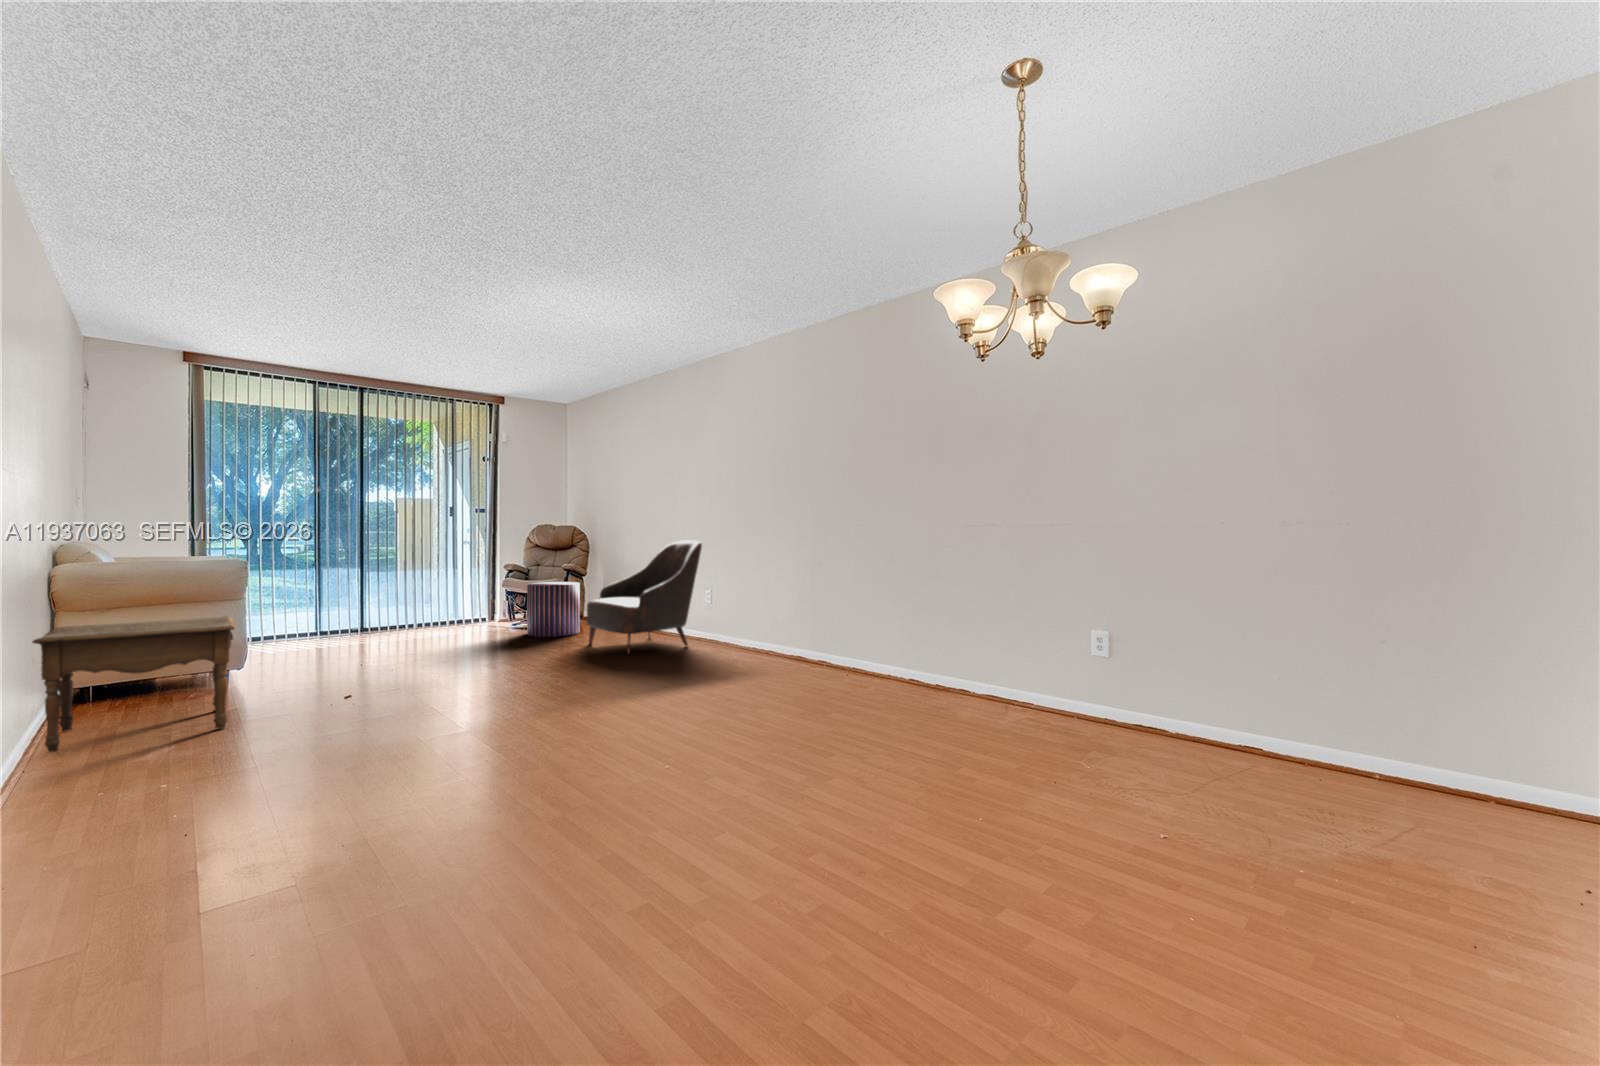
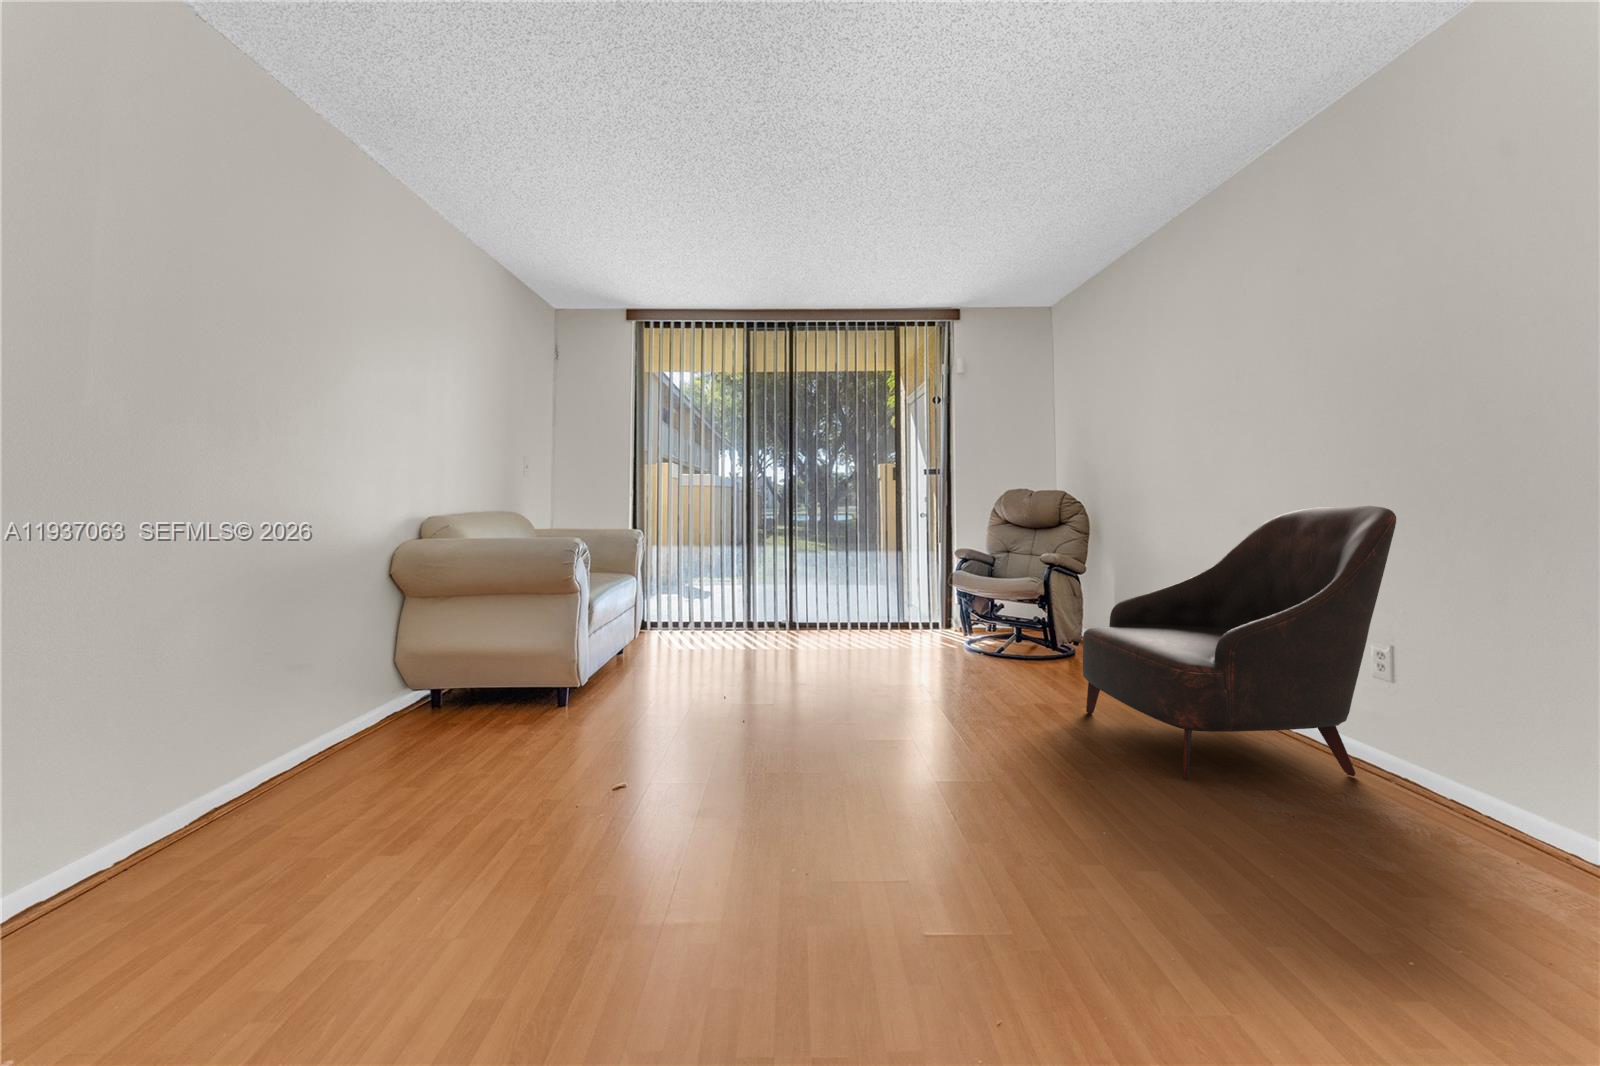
pouf: present [527,582,580,637] -> none [982,581,1071,679]
side table: present [33,617,236,753] -> none [52,625,453,860]

